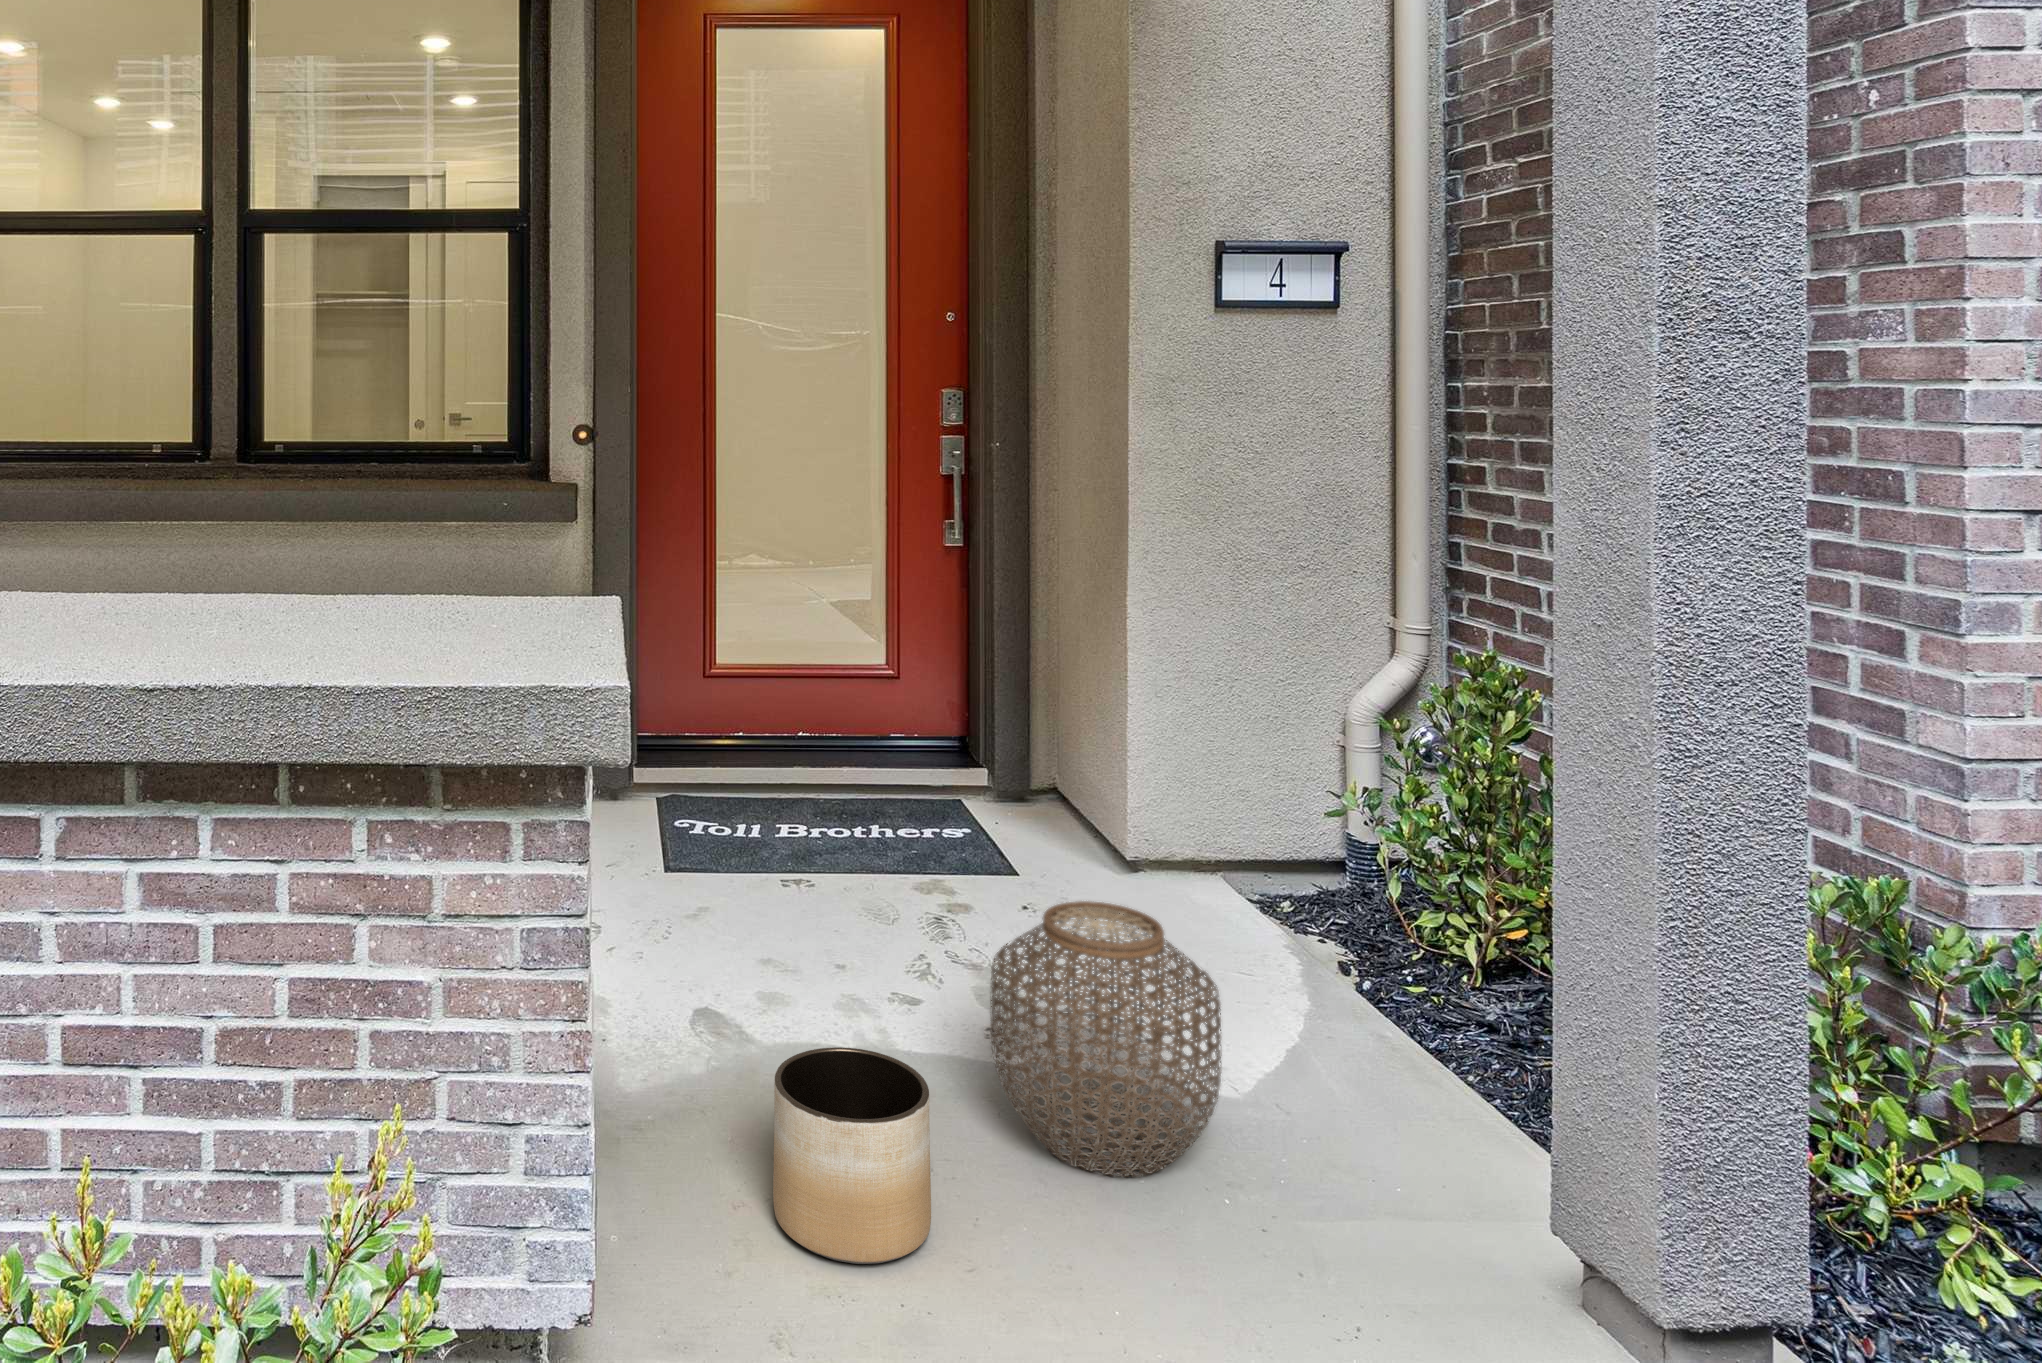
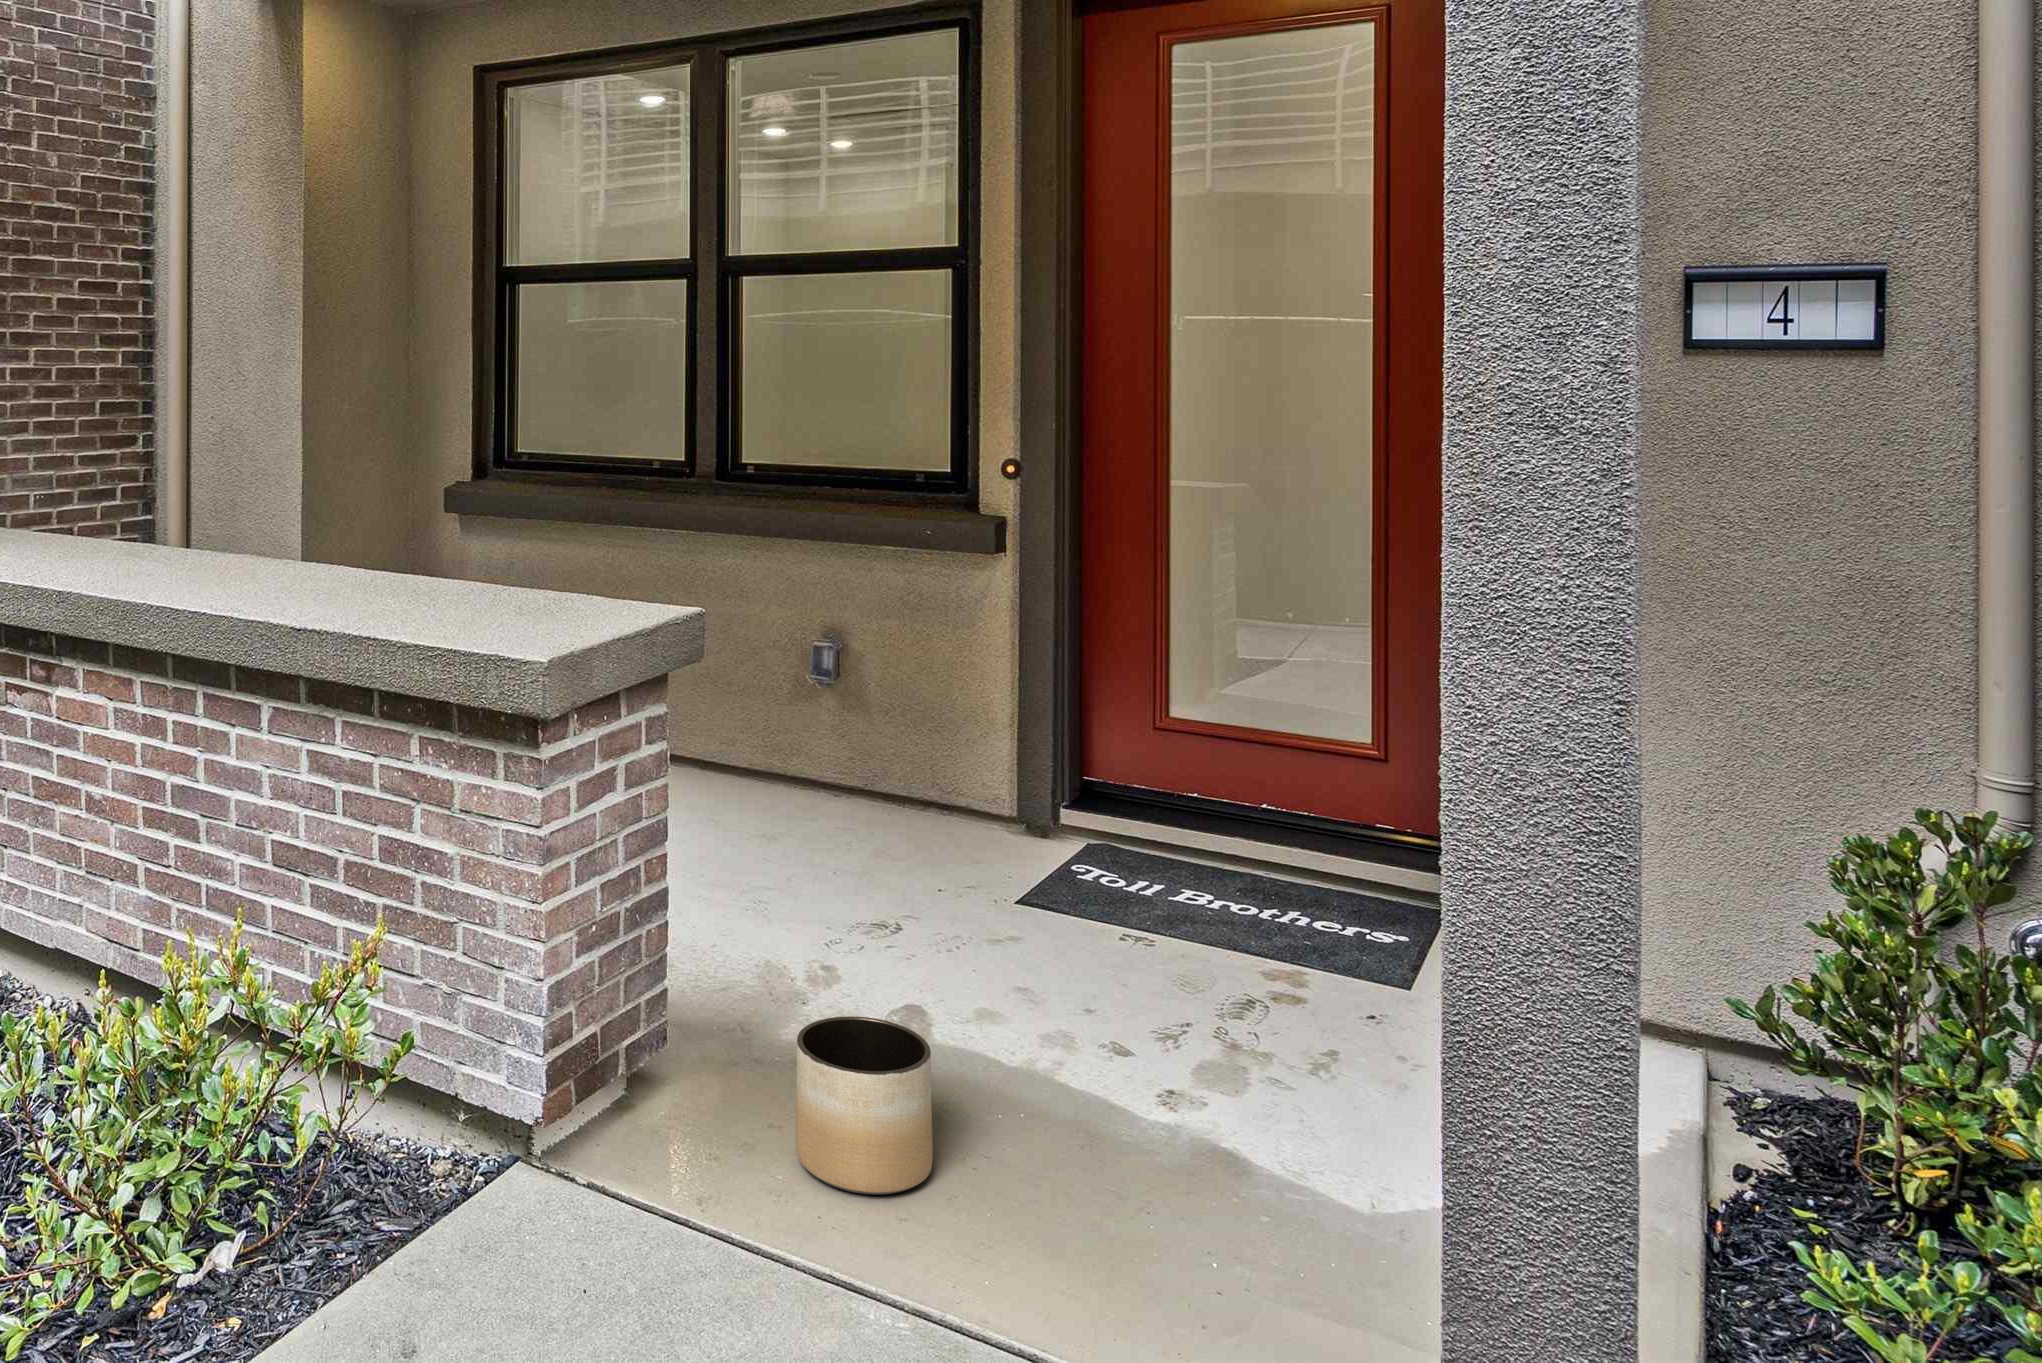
woven basket: present [991,901,1222,1177] -> none [1057,953,1285,1223]

